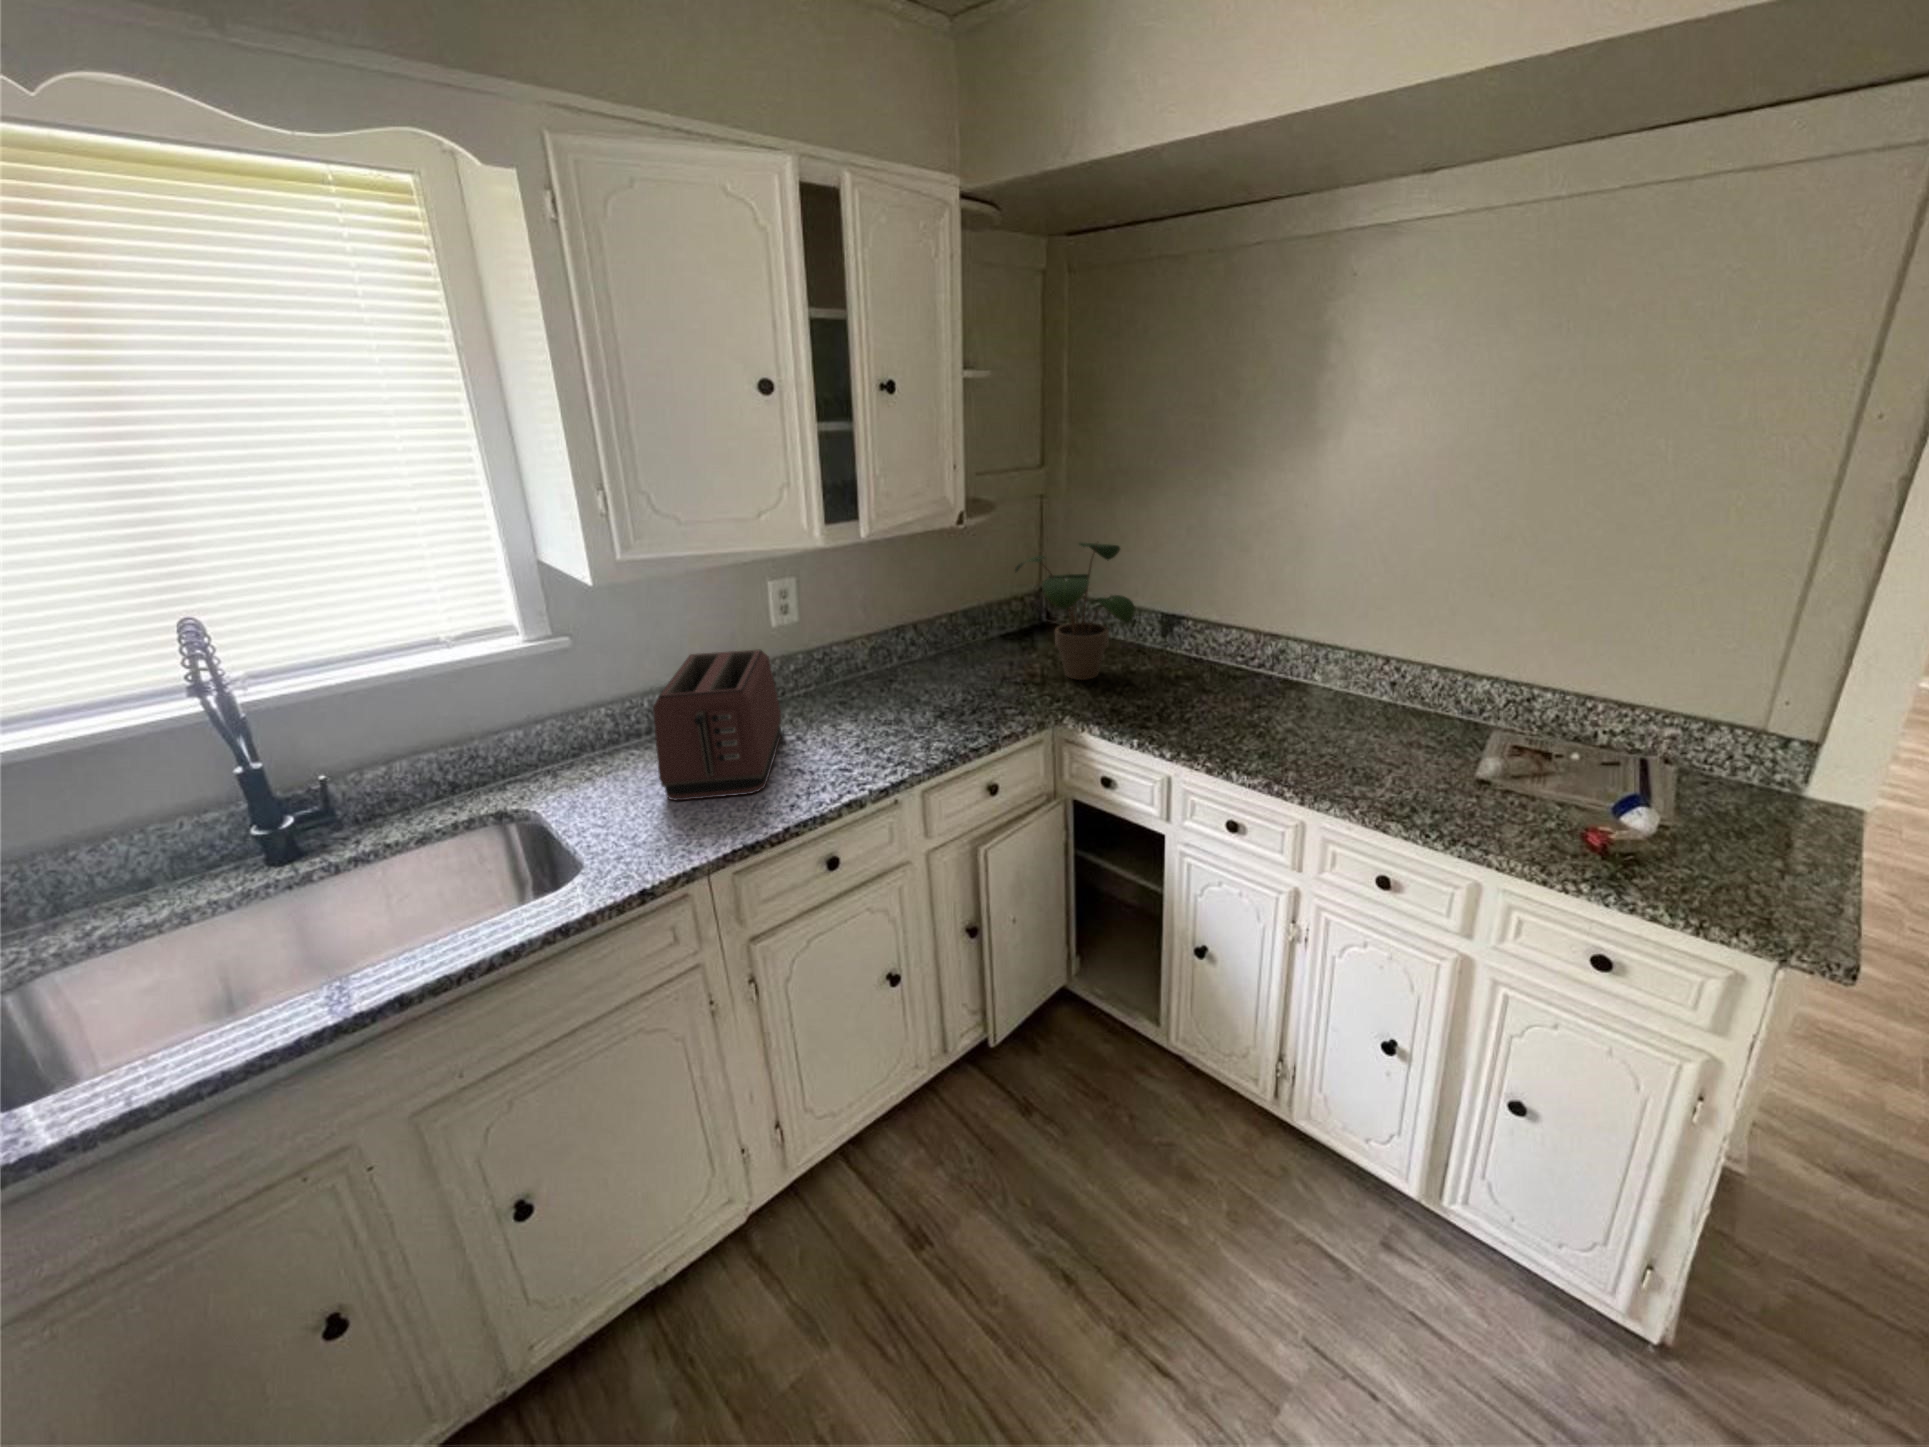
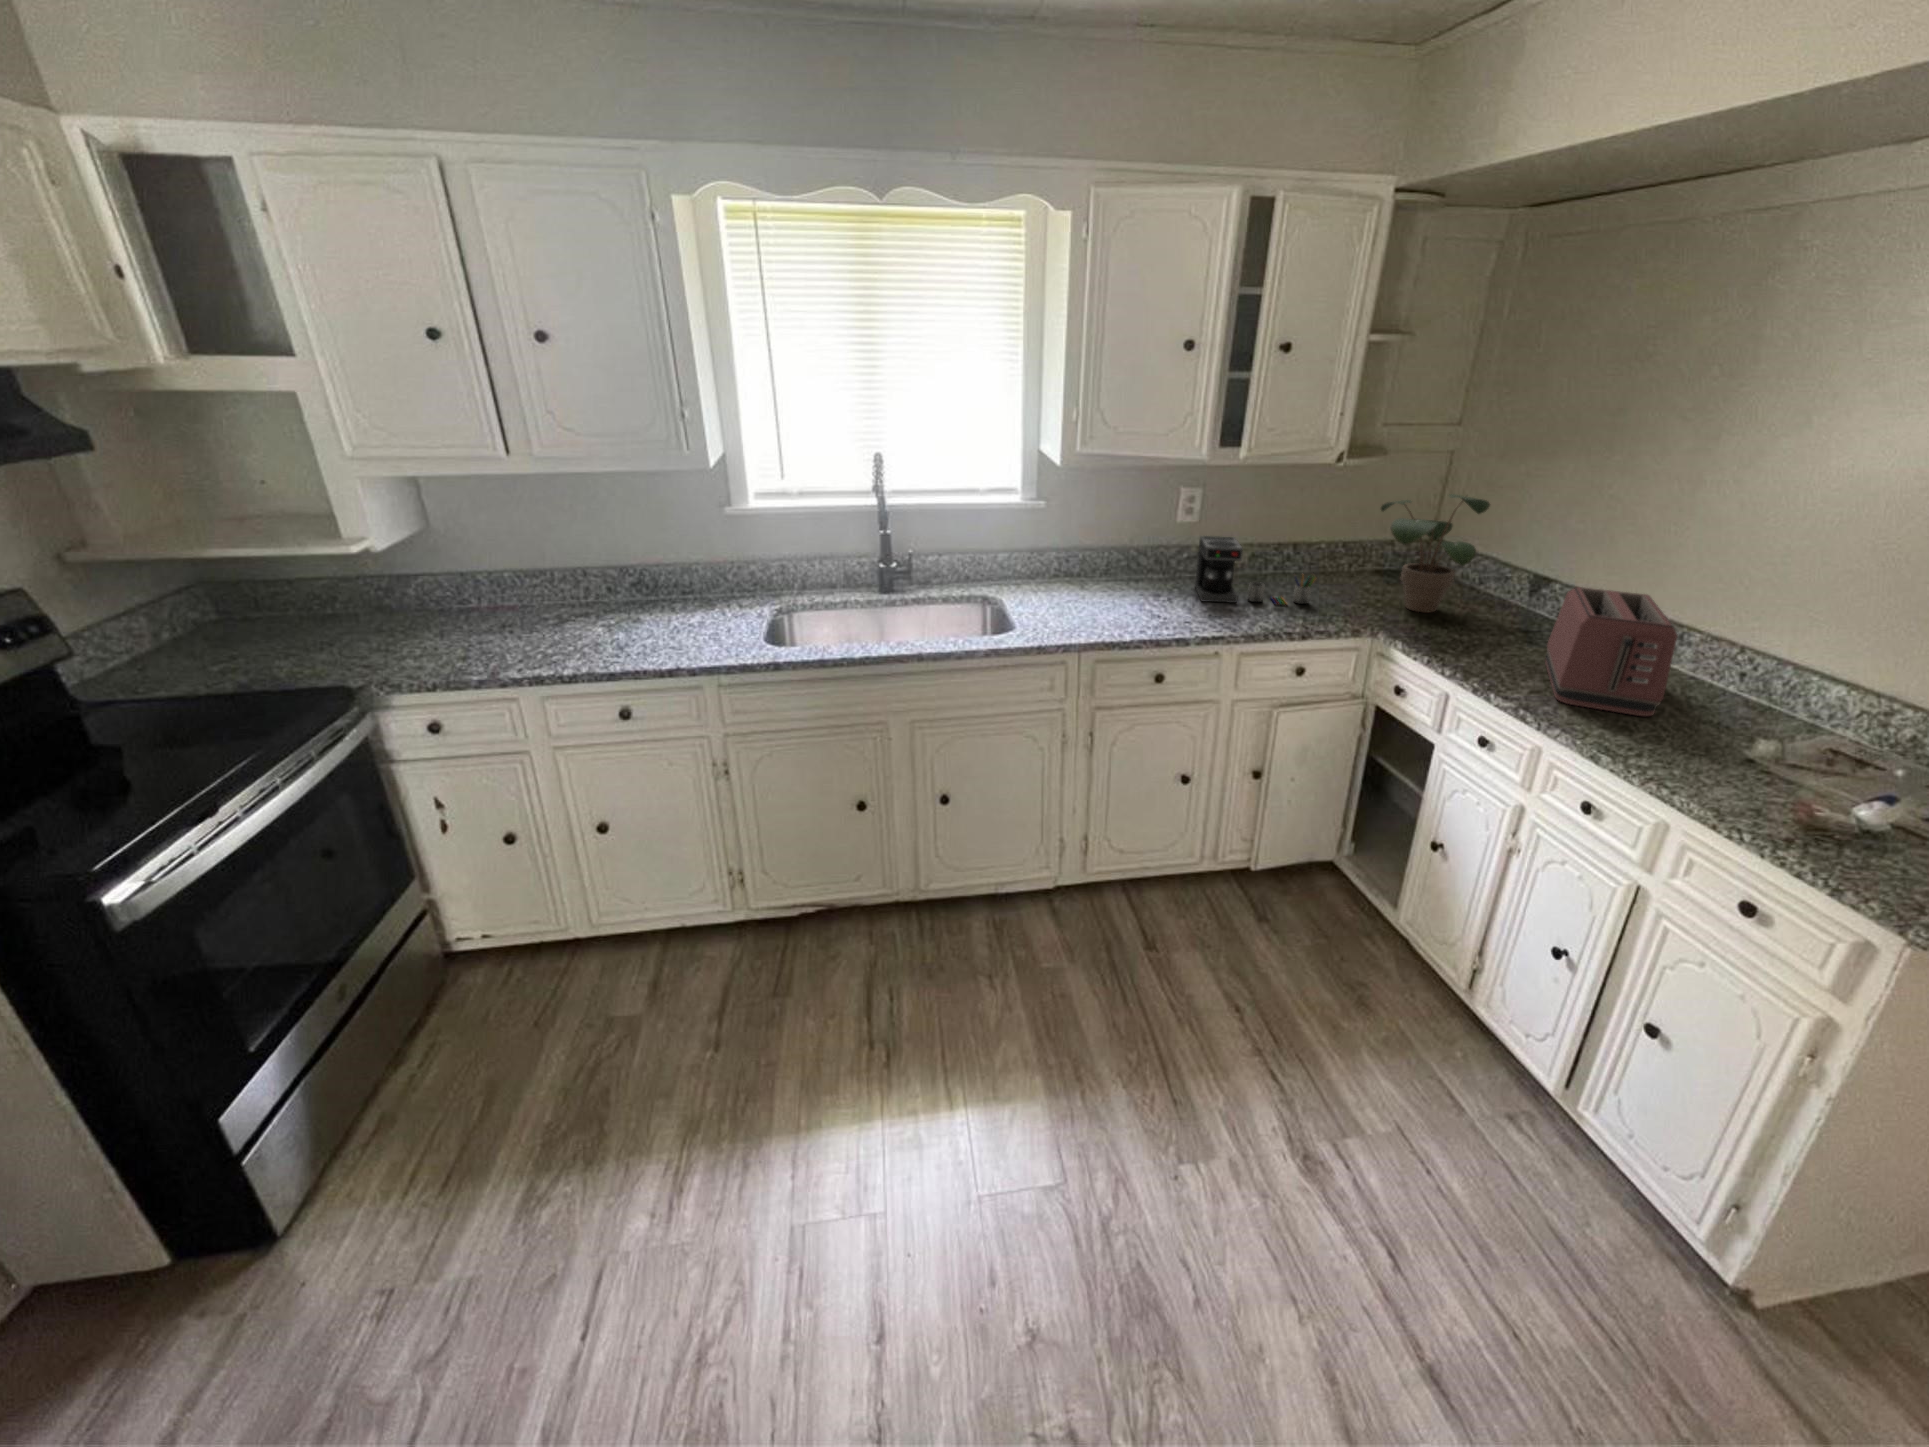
coffee maker: none [814,633,973,730] -> present [1195,536,1316,604]
toaster: present [653,649,781,800] -> present [1545,587,1677,716]

